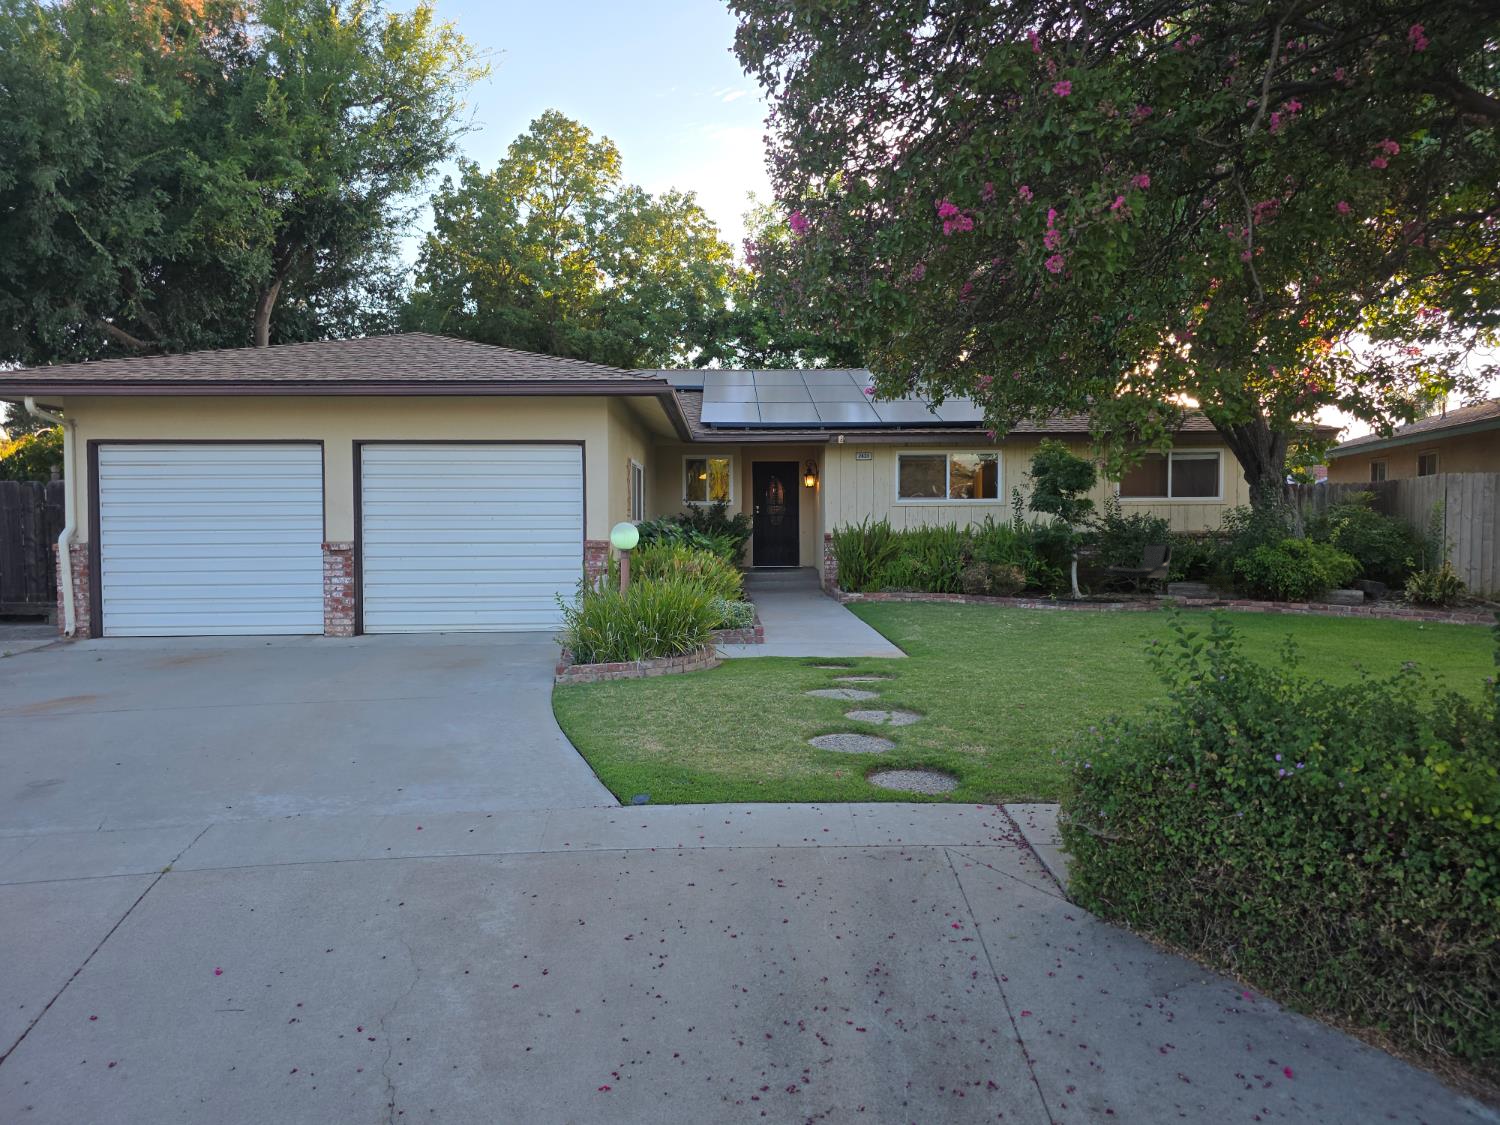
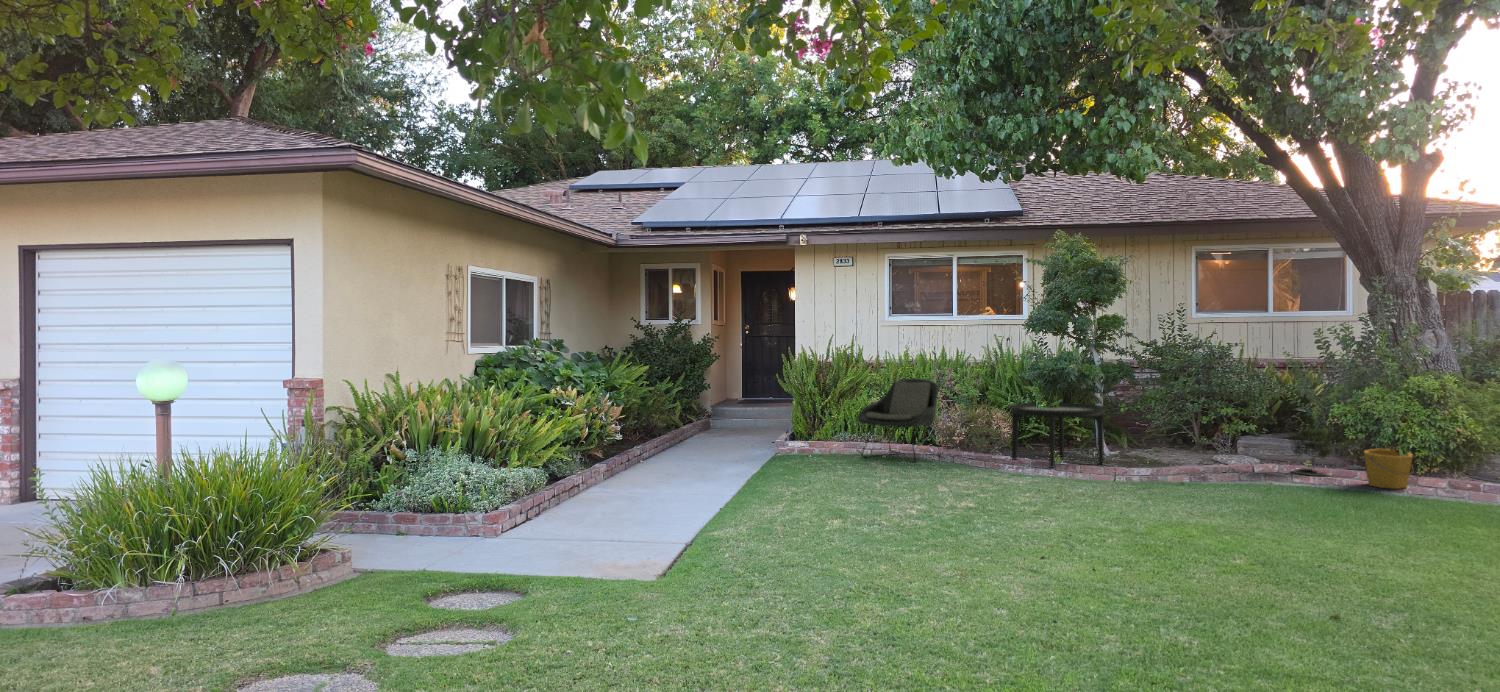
lounge chair: present [1106,543,1172,603] -> present [858,378,941,463]
round table: none [1014,561,1087,605] -> present [1008,403,1107,468]
bucket: none [1257,586,1288,611] -> present [1364,448,1413,489]

